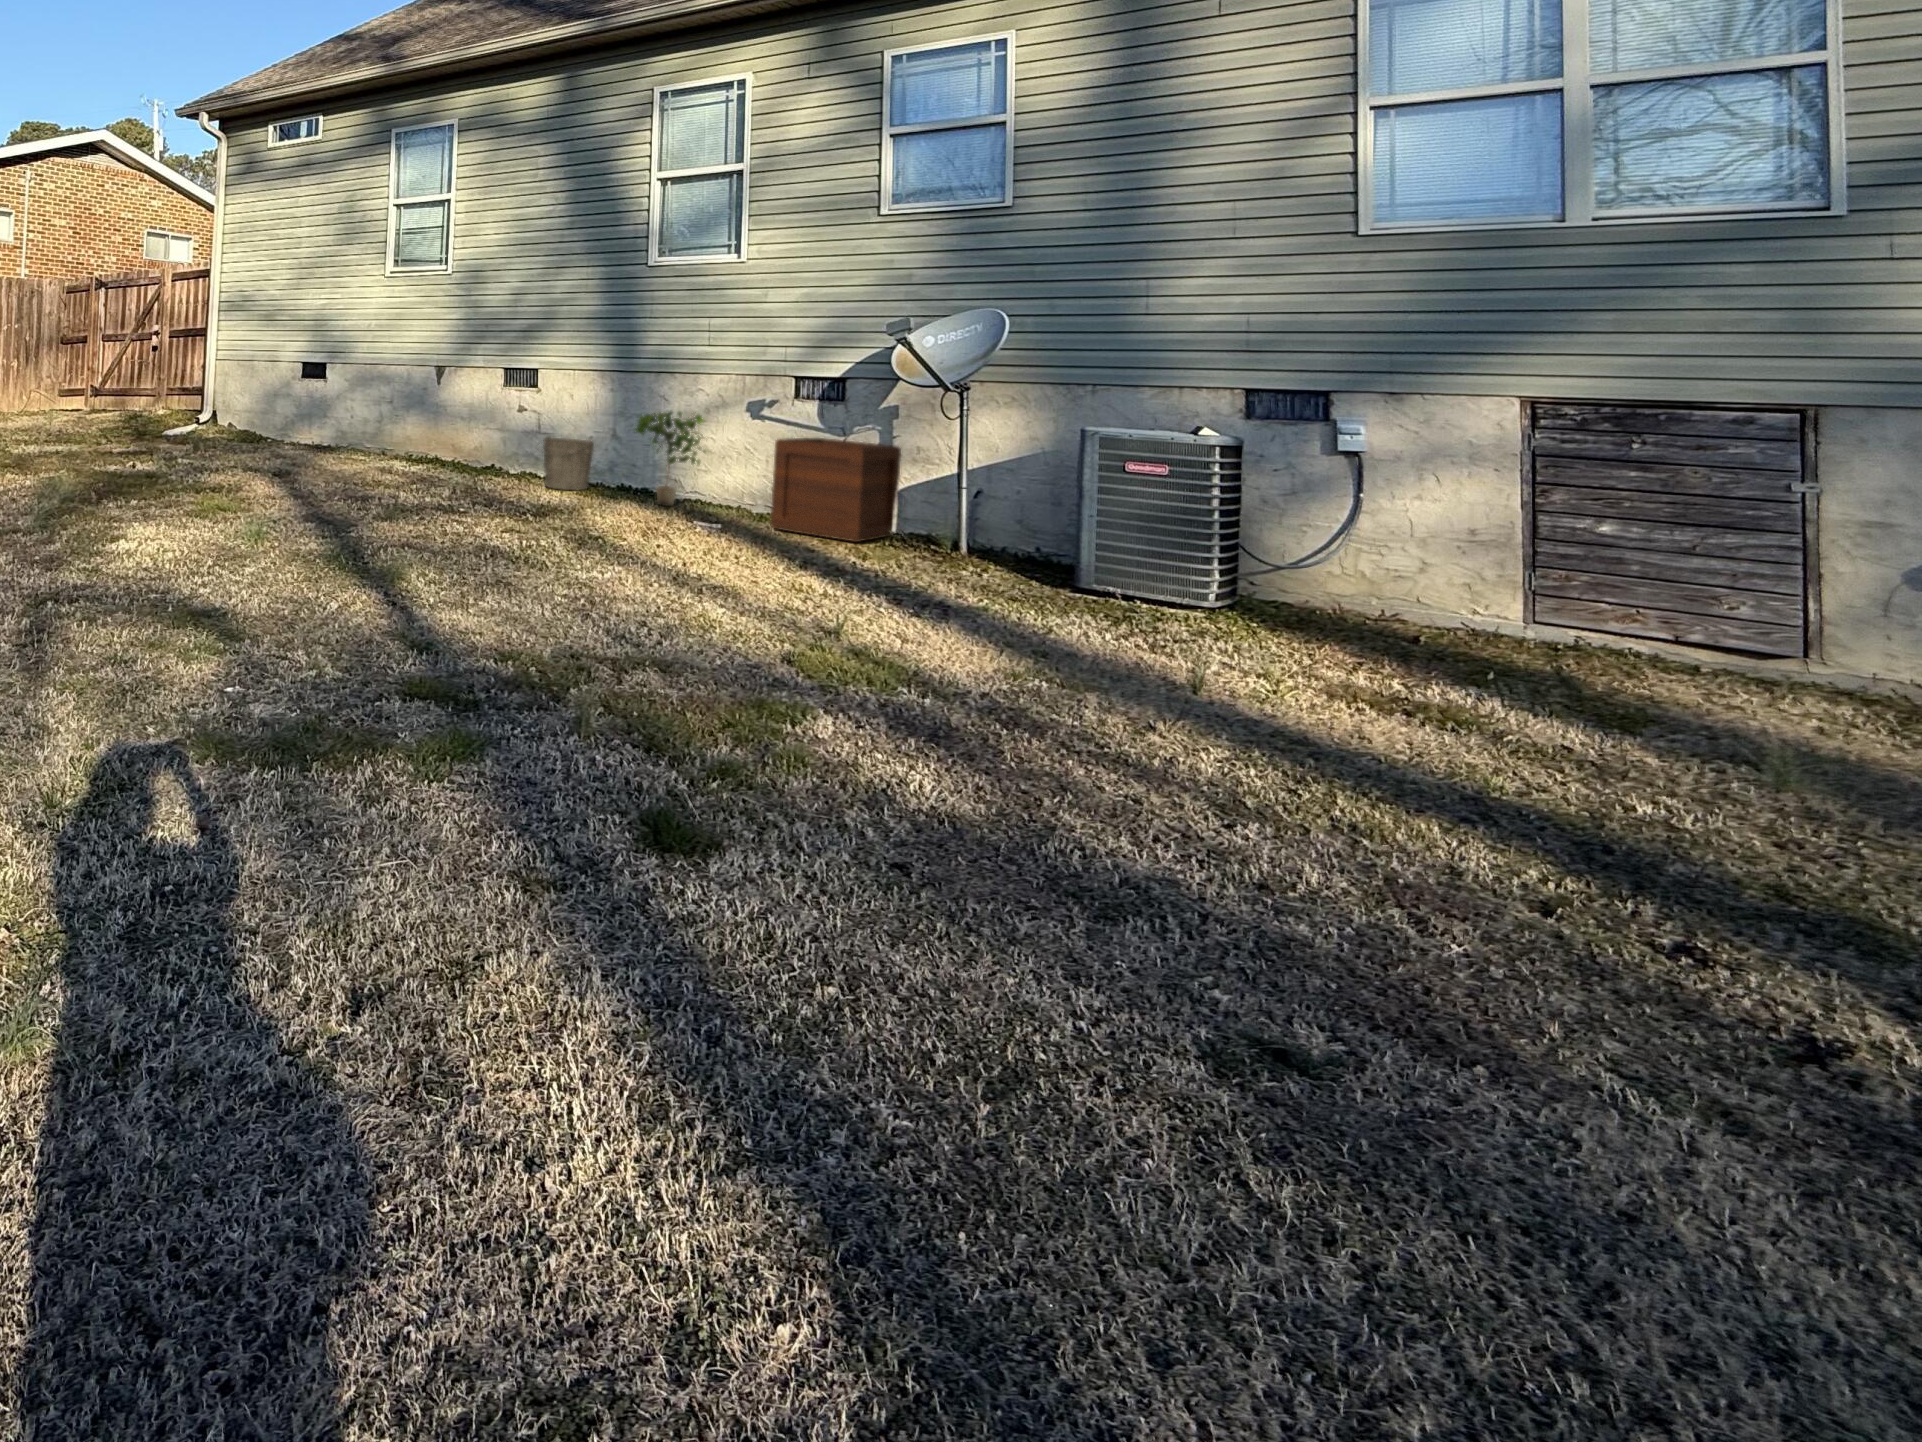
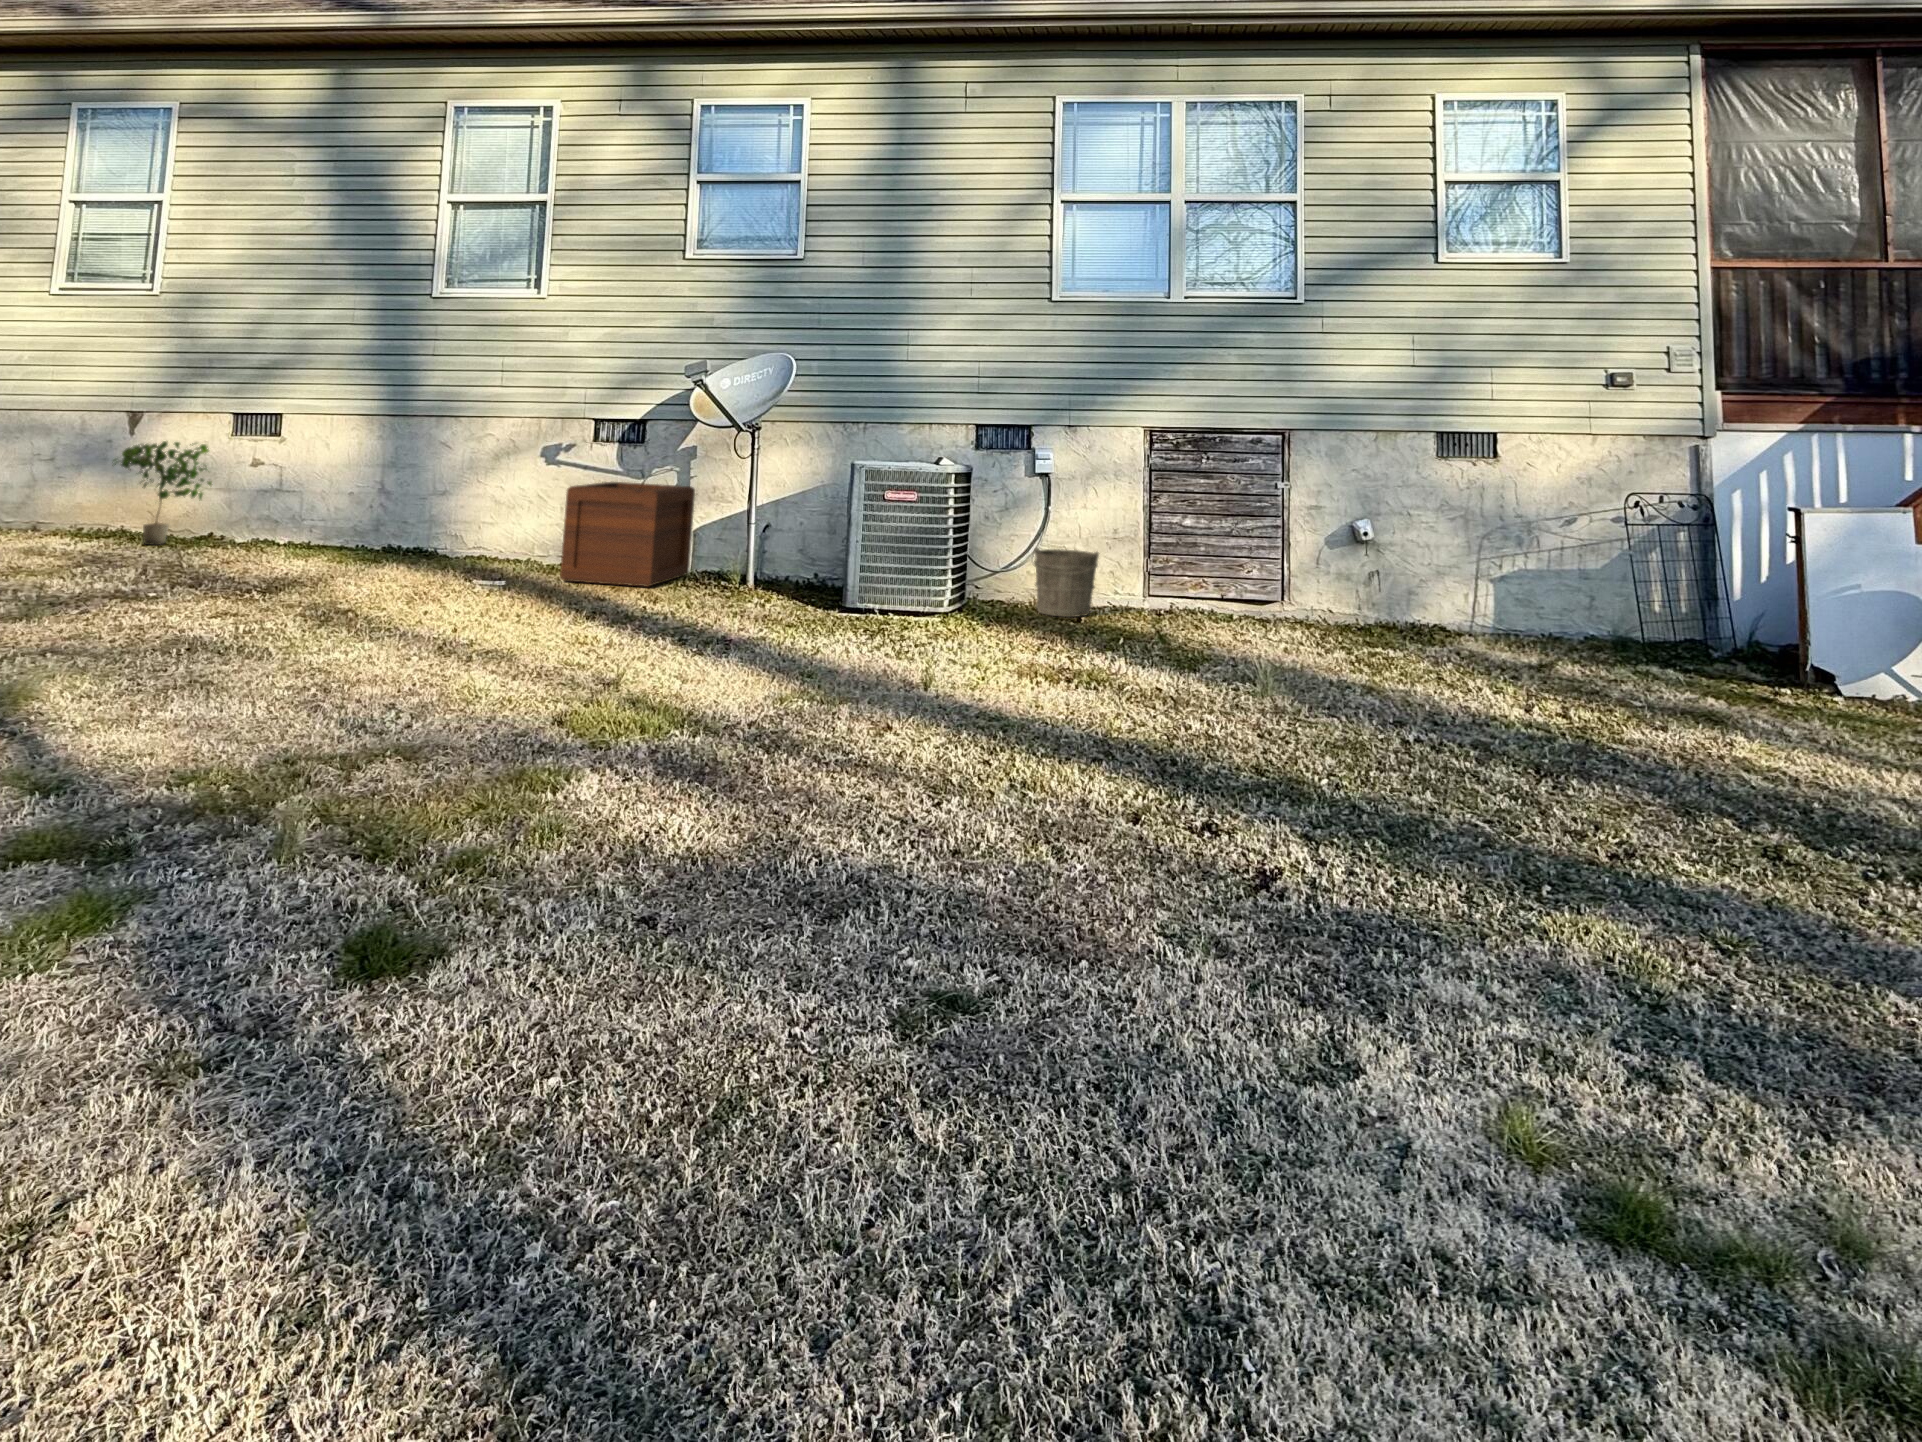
potted plant: present [635,411,706,506] -> present [114,441,212,545]
bucket: present [537,436,594,490] -> present [1033,548,1099,617]

